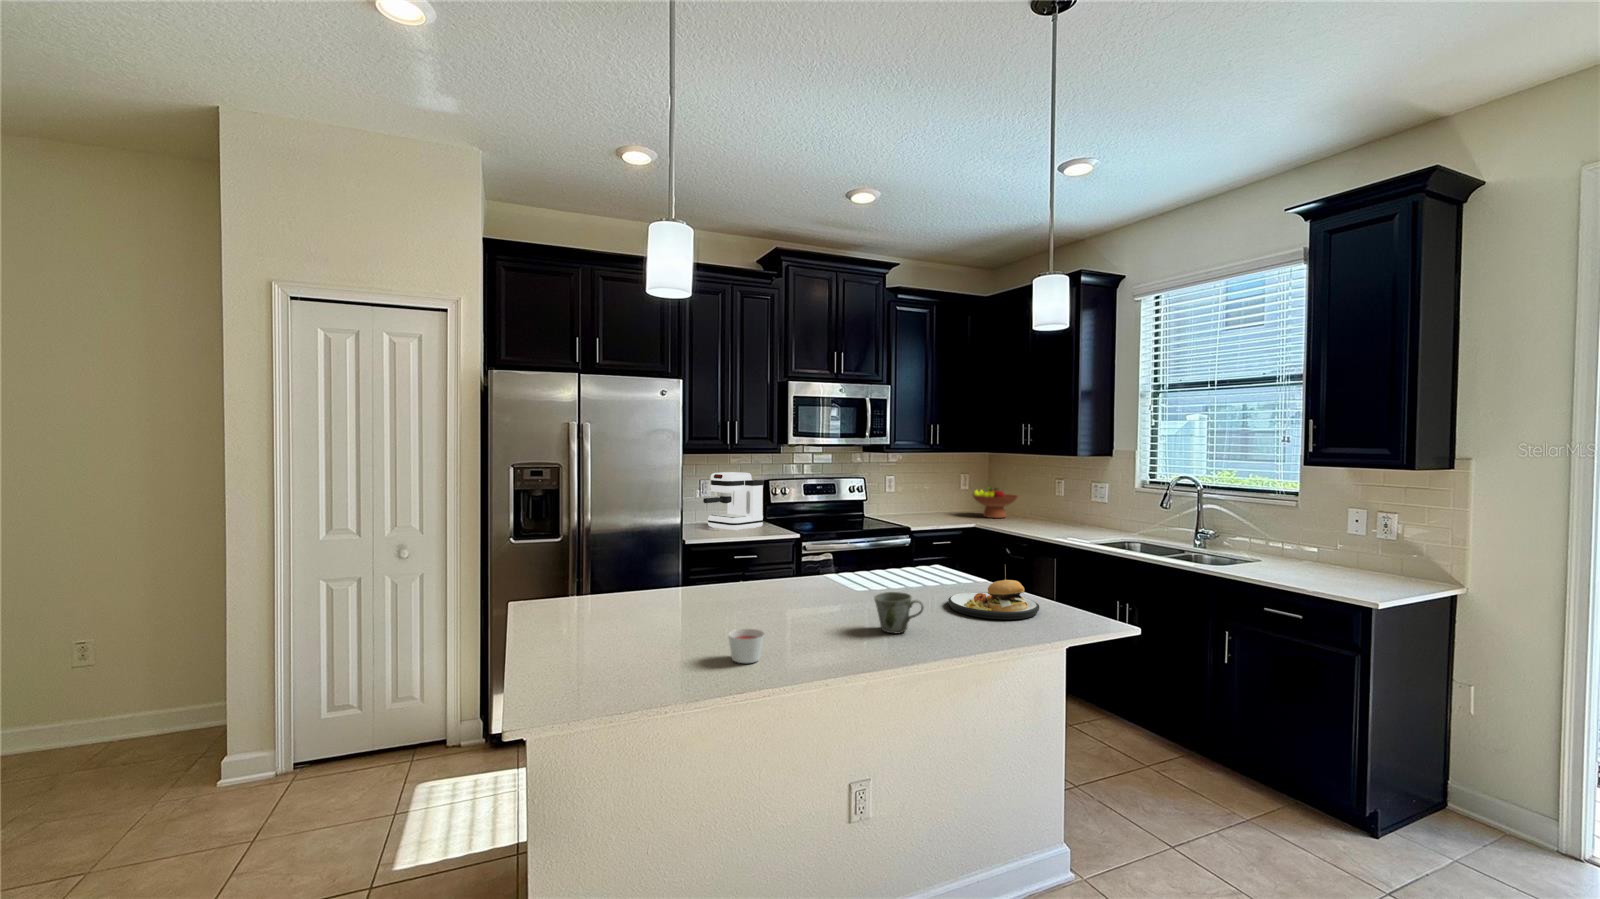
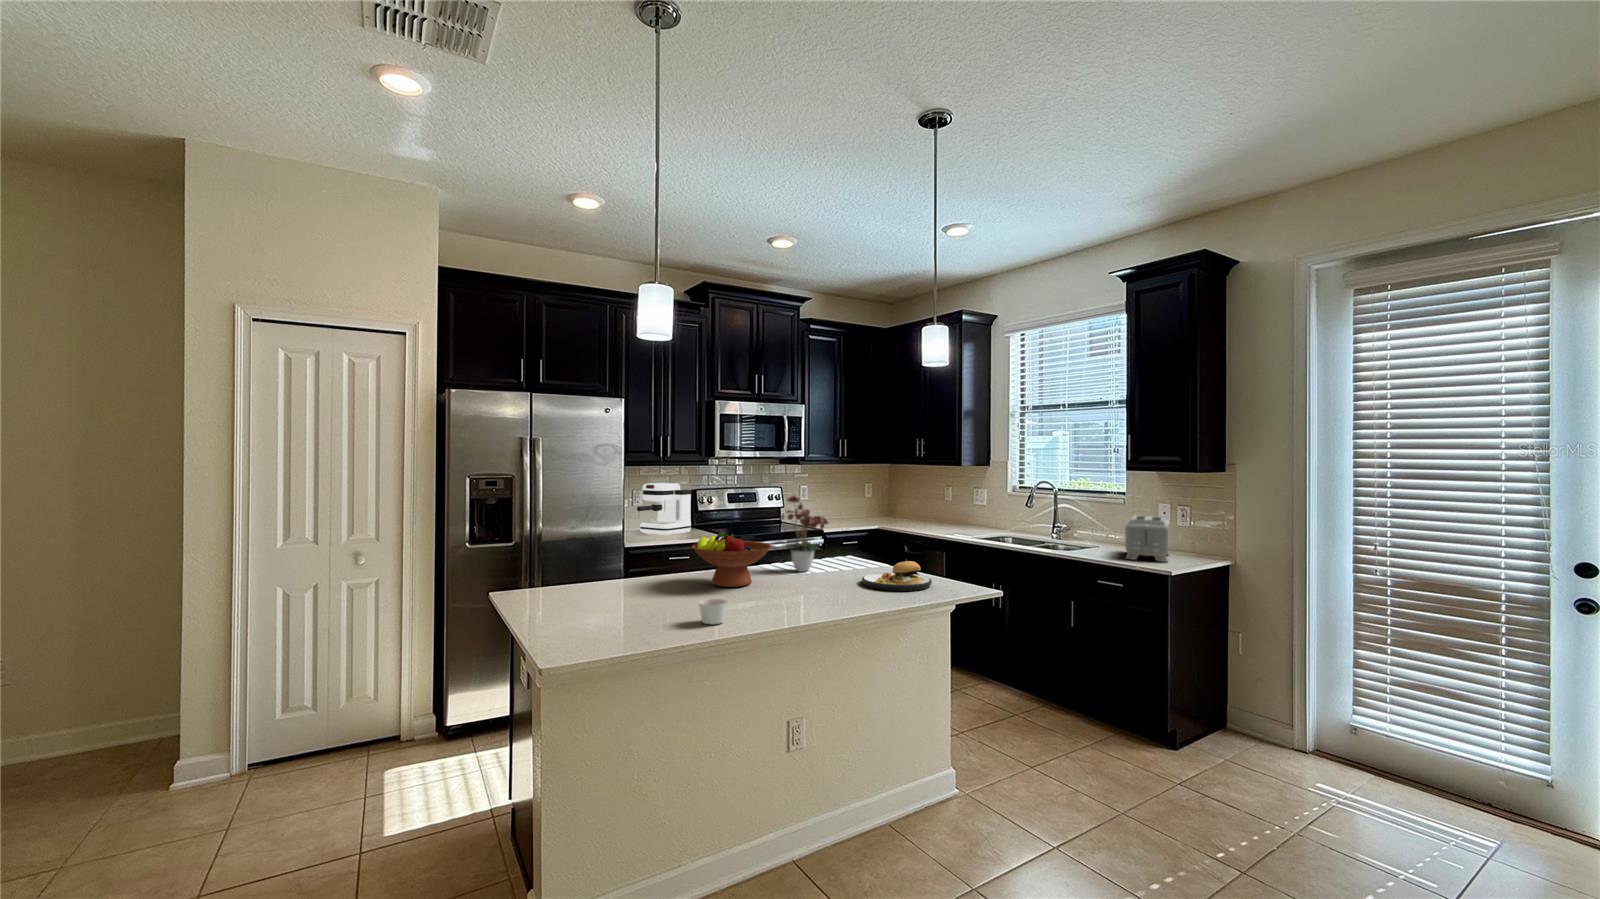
fruit bowl: present [972,488,1019,518] -> present [692,532,772,587]
flower arrangement: none [847,489,914,585] -> present [781,496,829,572]
toaster: none [1300,522,1363,586] -> present [1125,515,1169,562]
mug: present [874,592,924,633] -> none [807,571,845,602]

